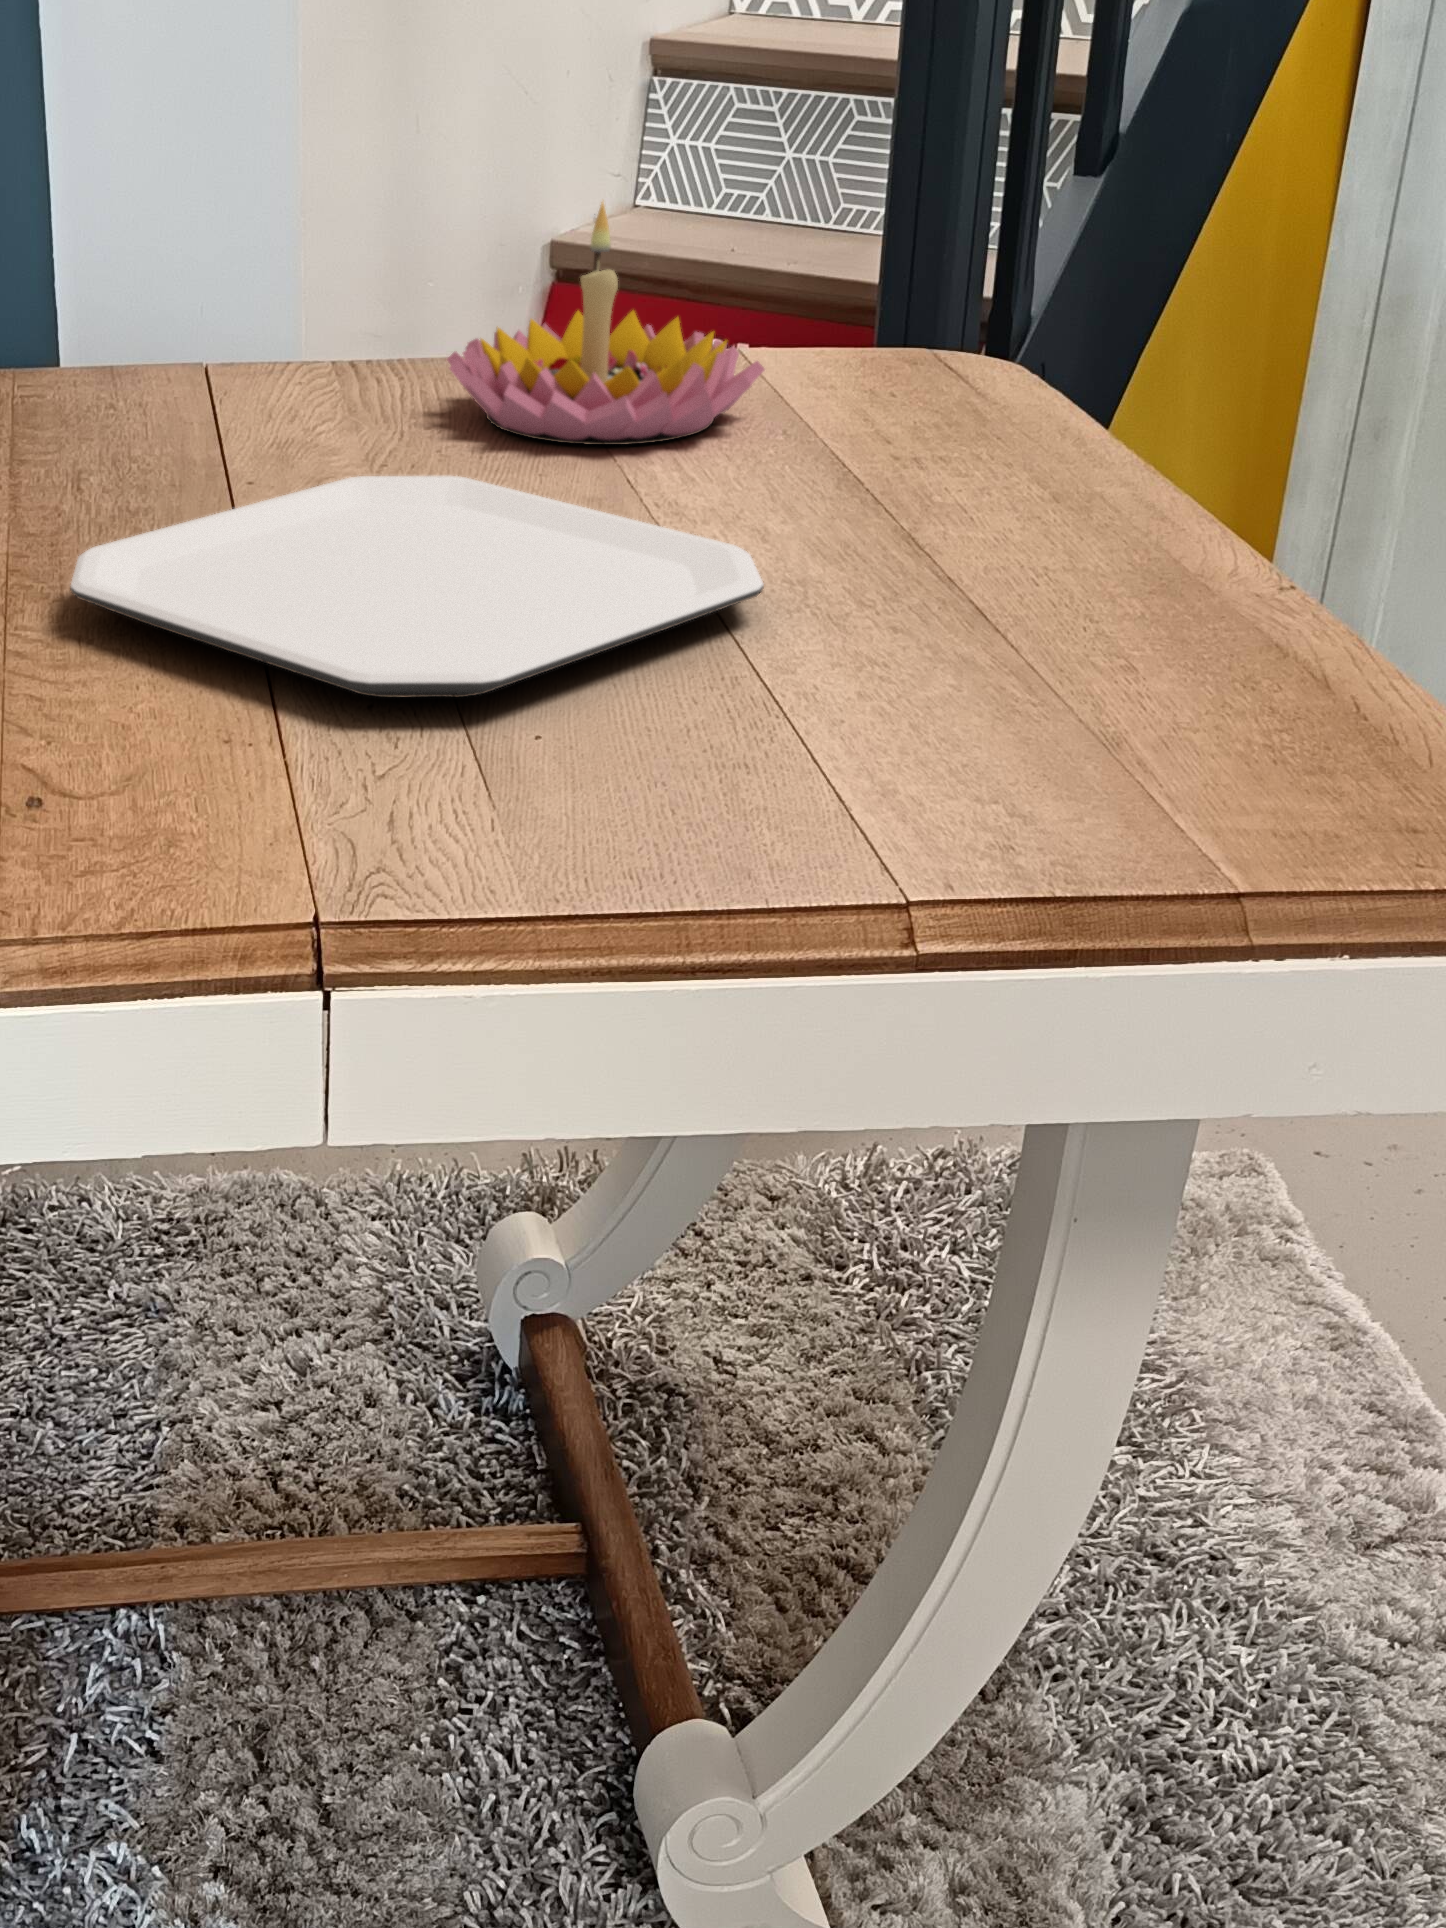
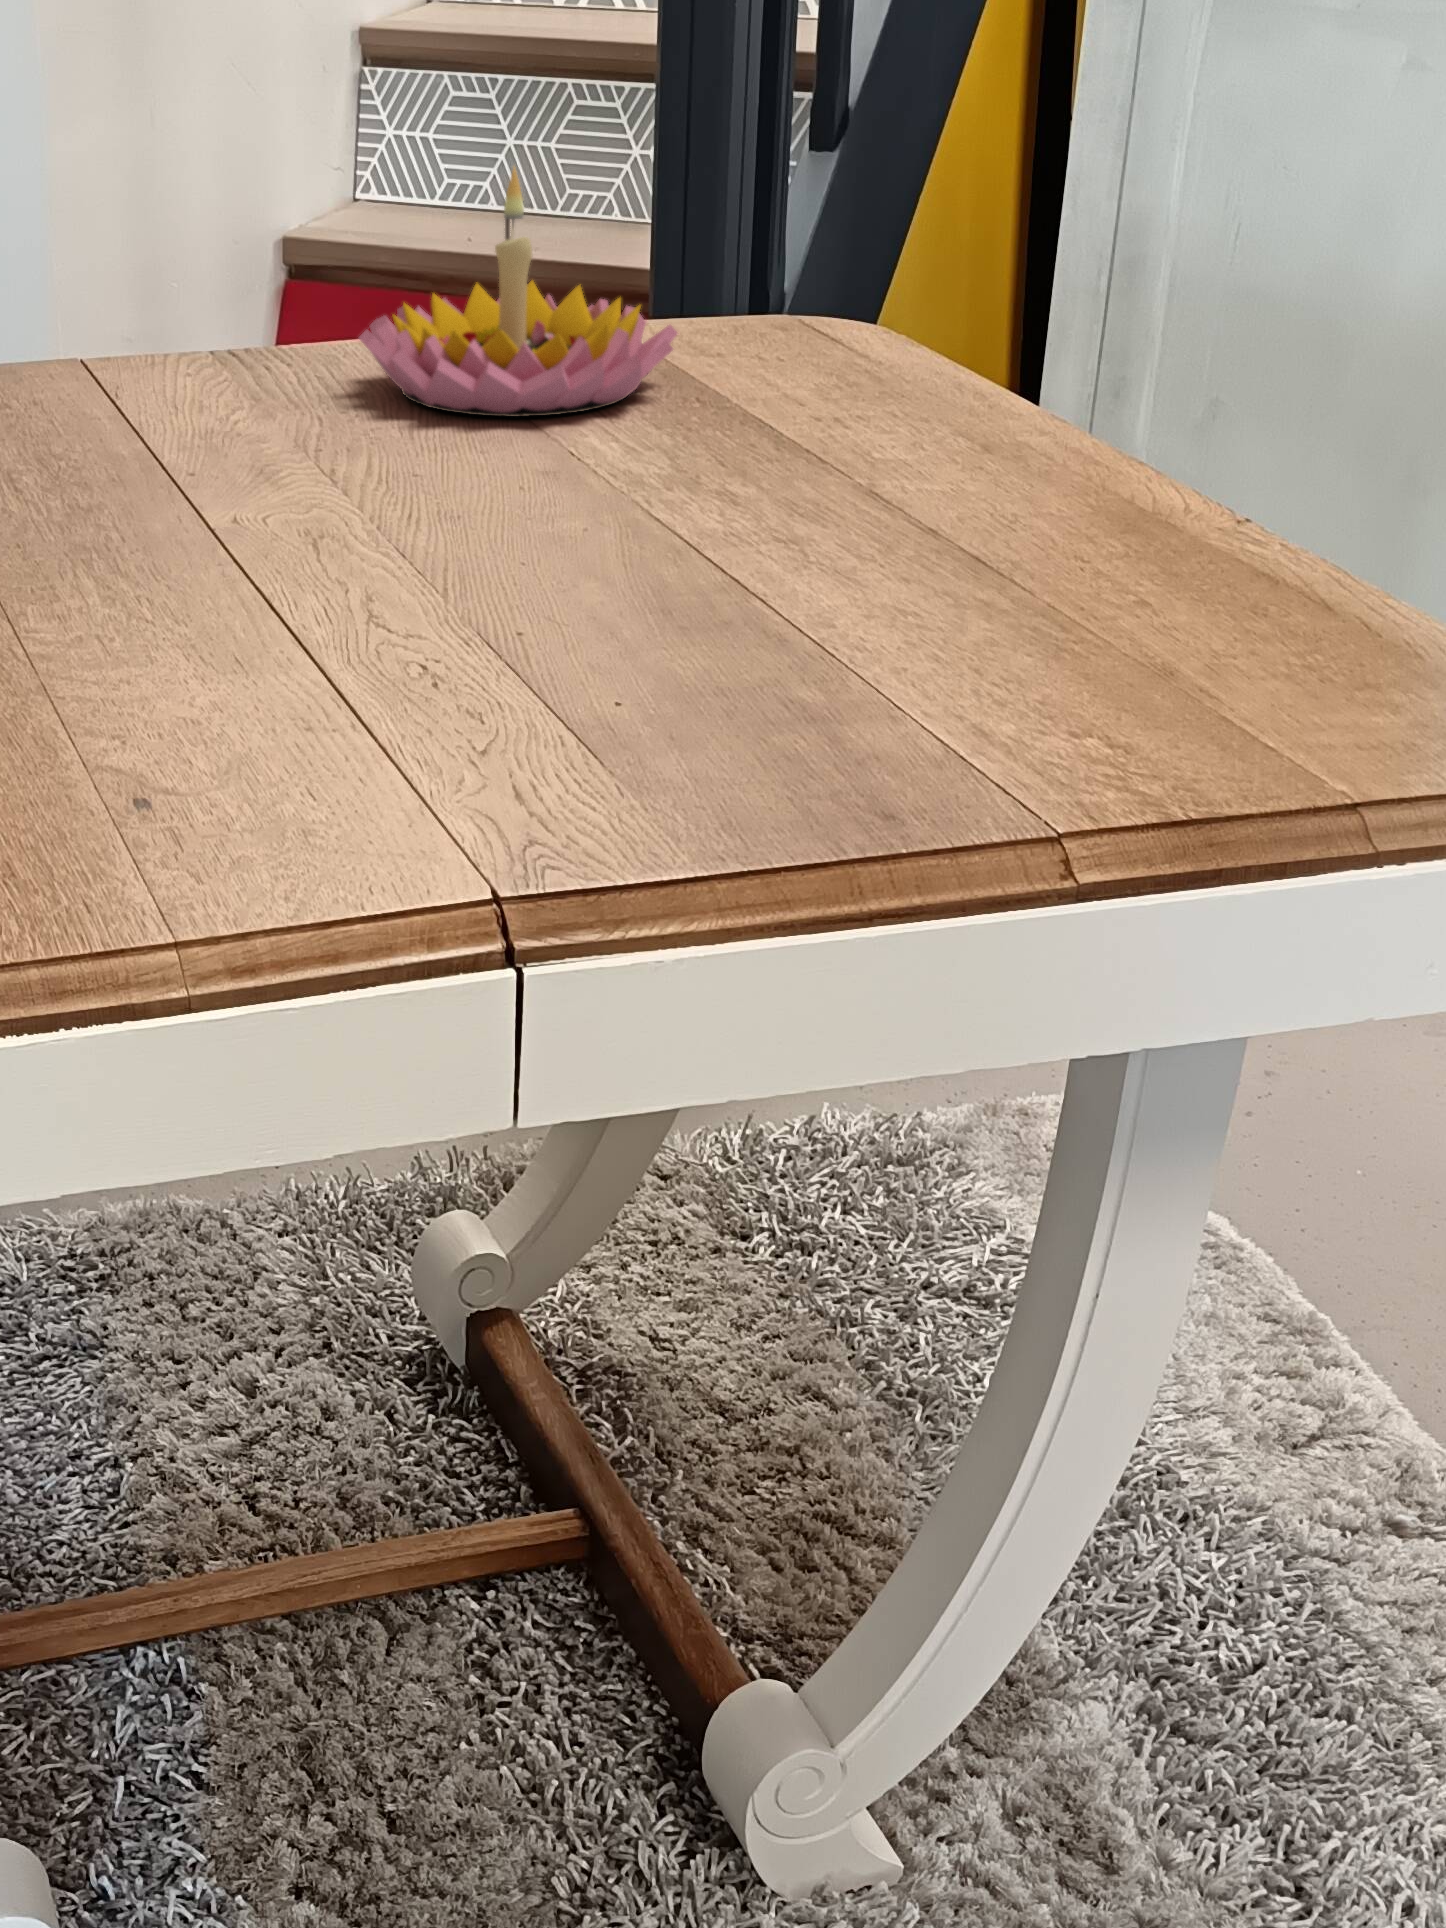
plate: present [70,476,764,697] -> none [80,451,784,671]

